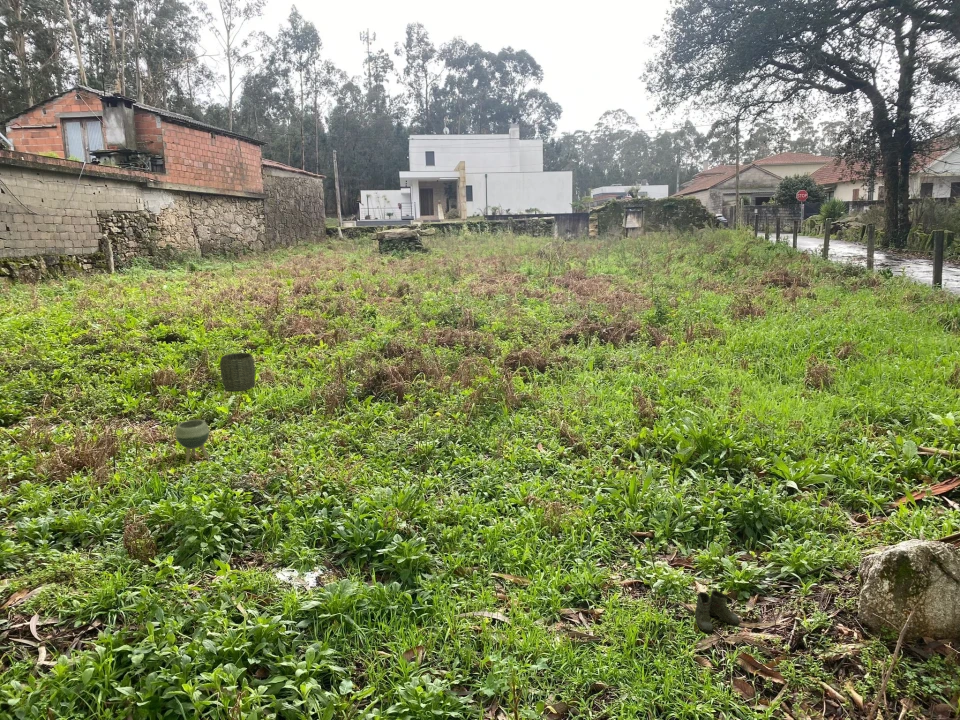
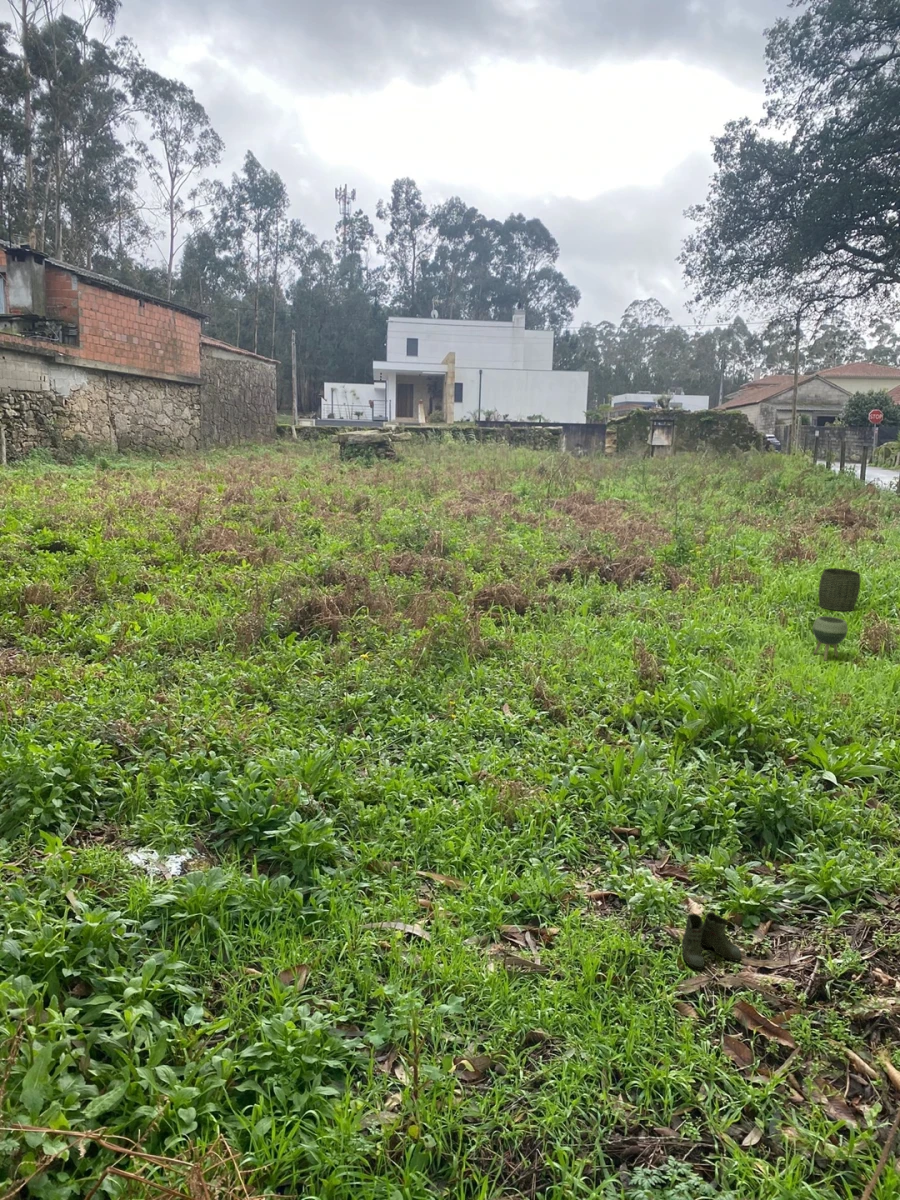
woven basket: present [220,353,255,391] -> present [818,568,861,611]
planter: present [176,420,209,464] -> present [813,616,848,660]

